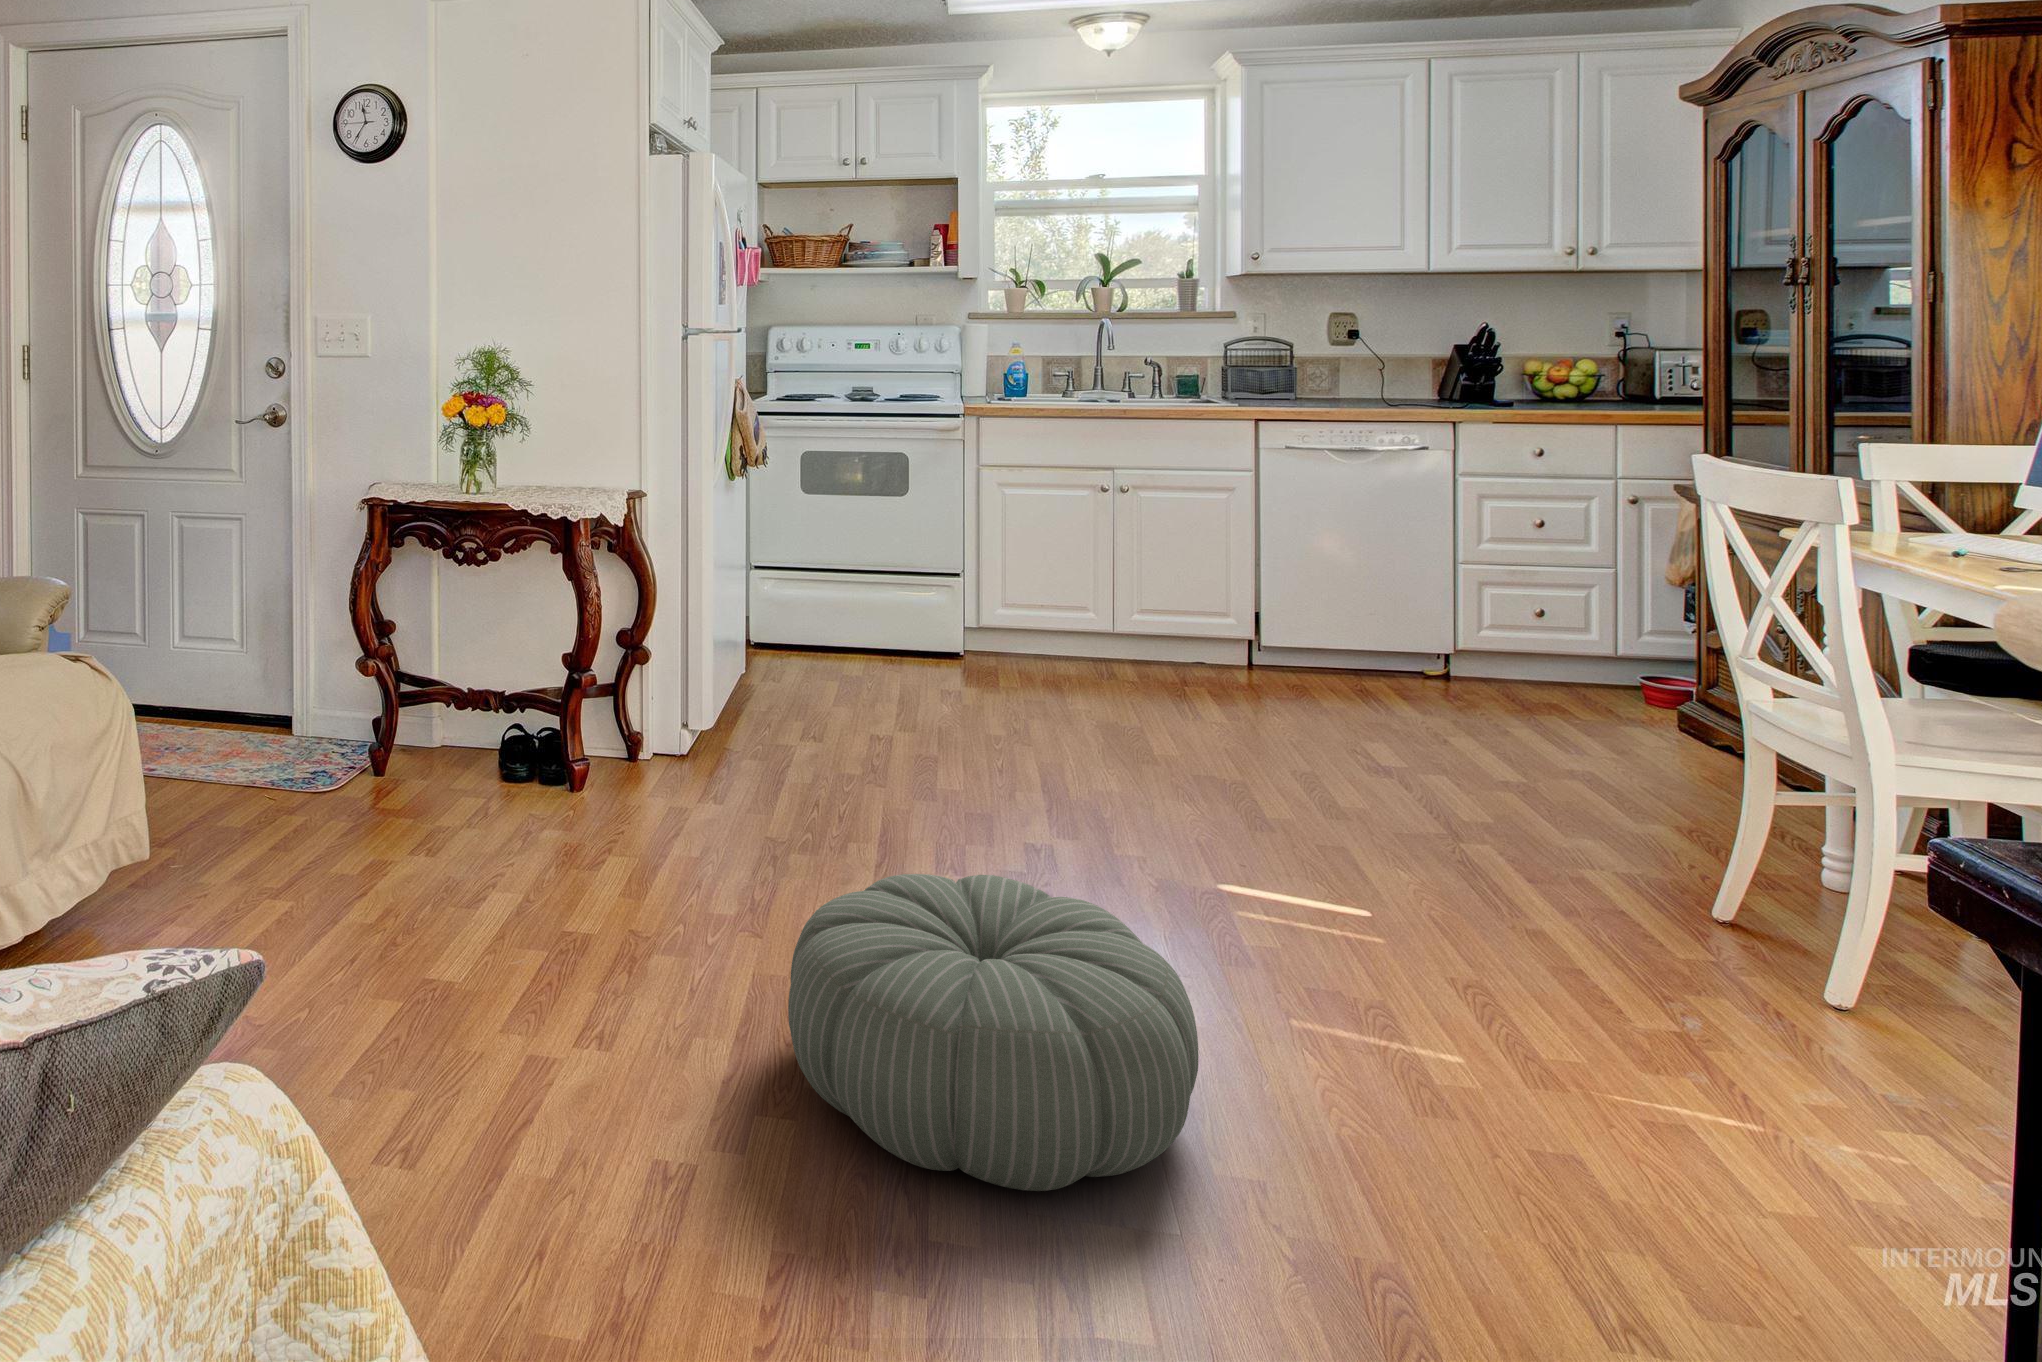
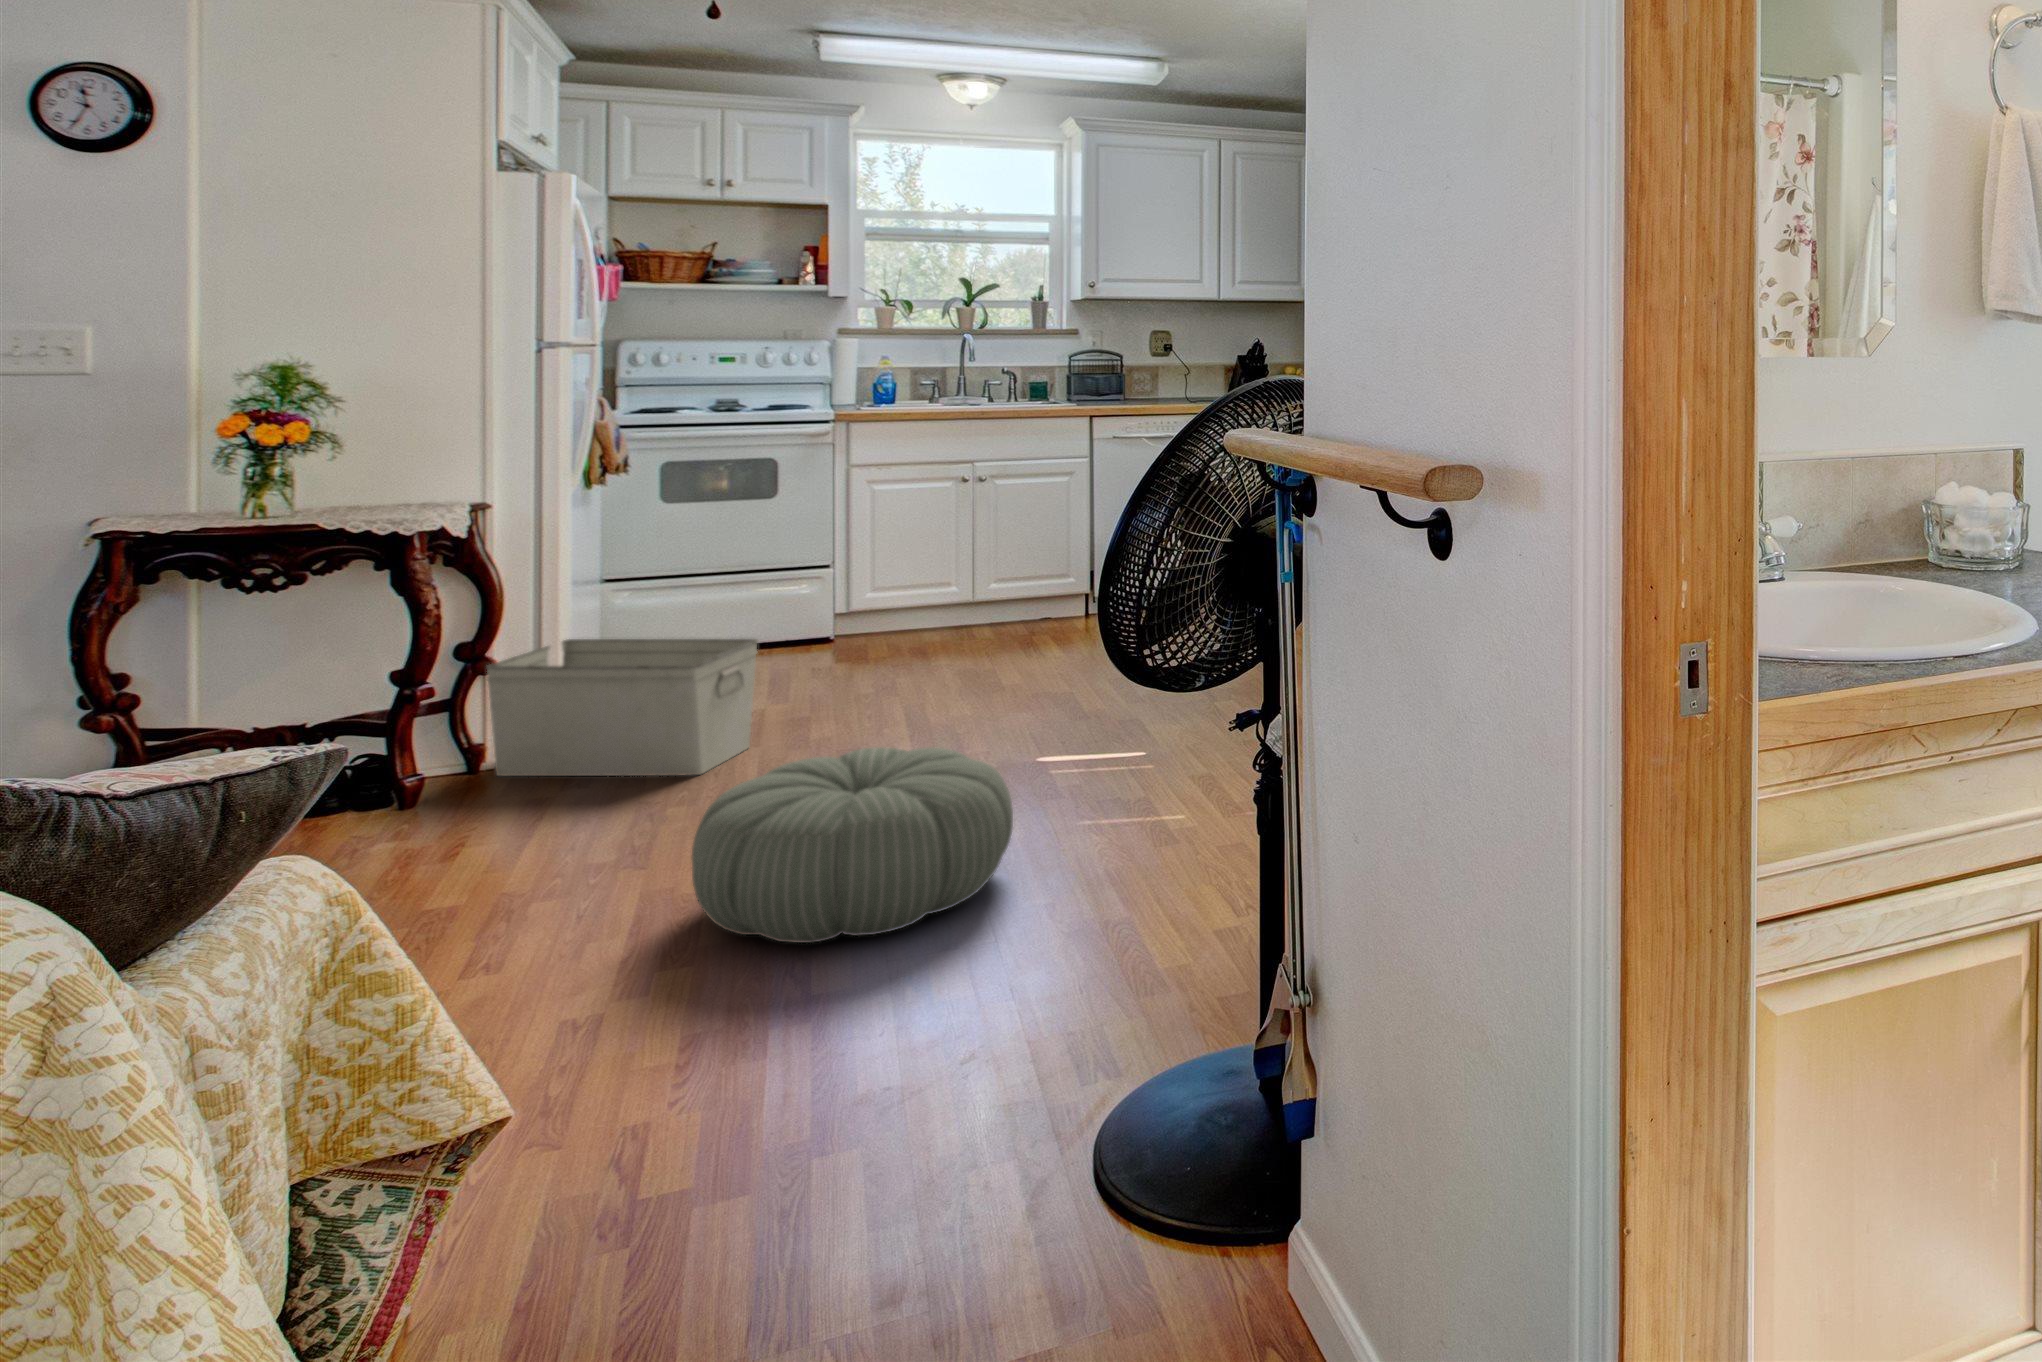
storage bin: none [637,634,879,816] -> present [487,639,757,776]

